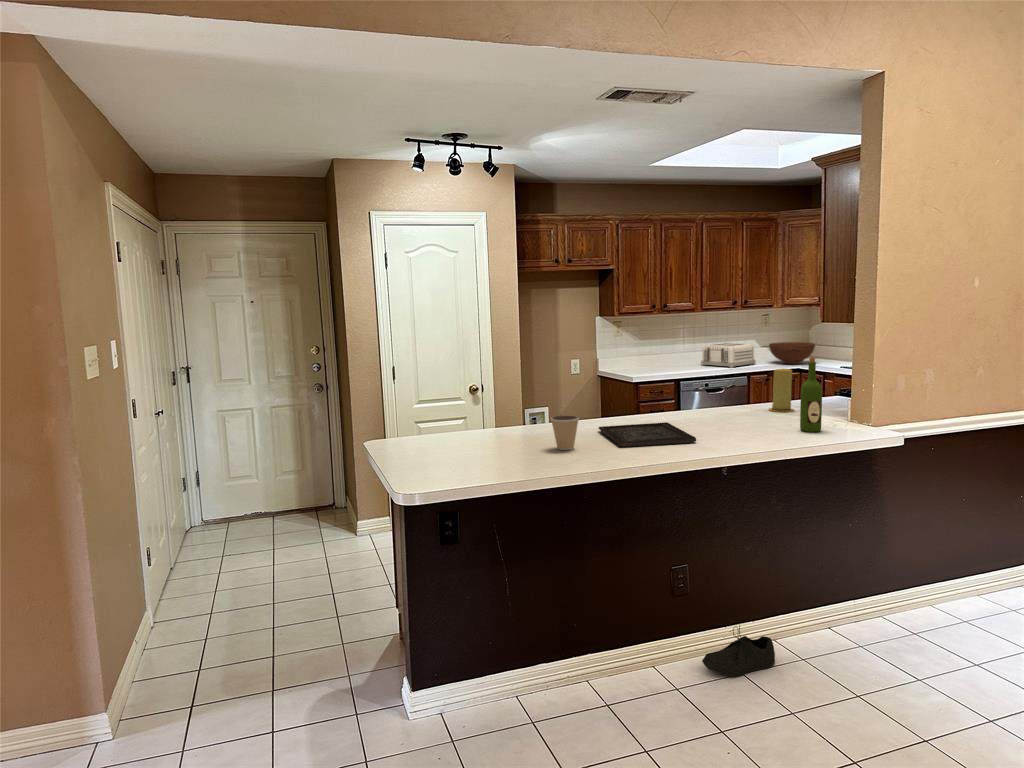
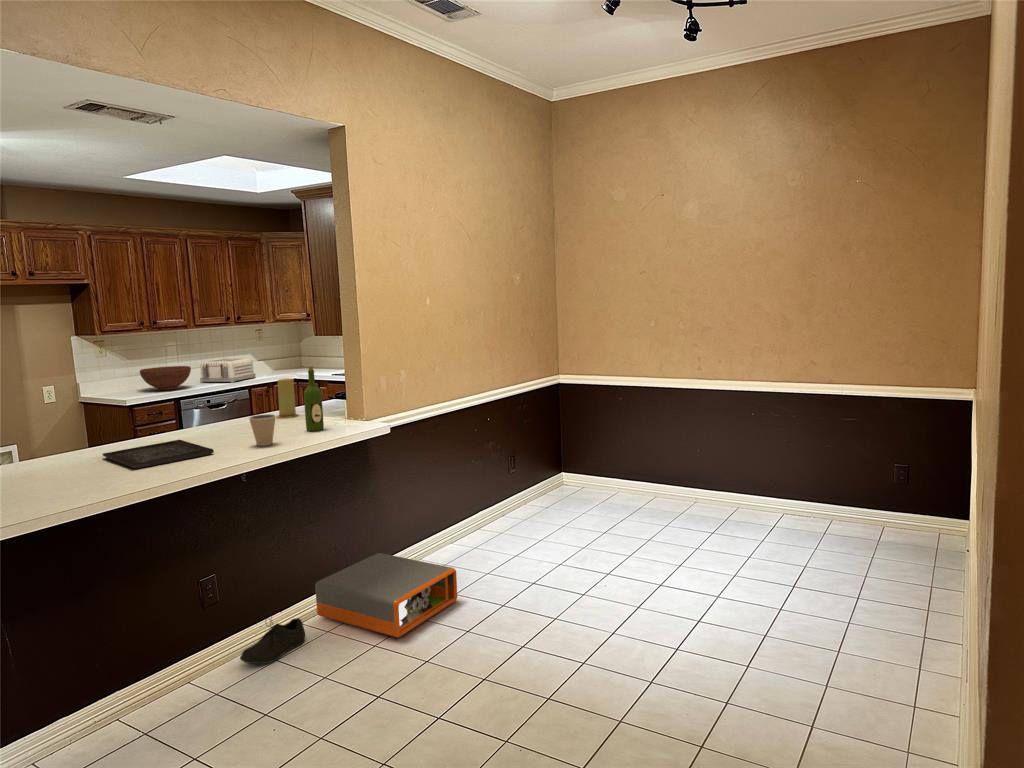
fruit bowl: present [769,342,815,364] -> present [140,366,191,390]
coffee cup: present [551,415,579,450] -> present [249,414,276,446]
storage box: none [792,587,988,704] -> present [315,553,457,637]

